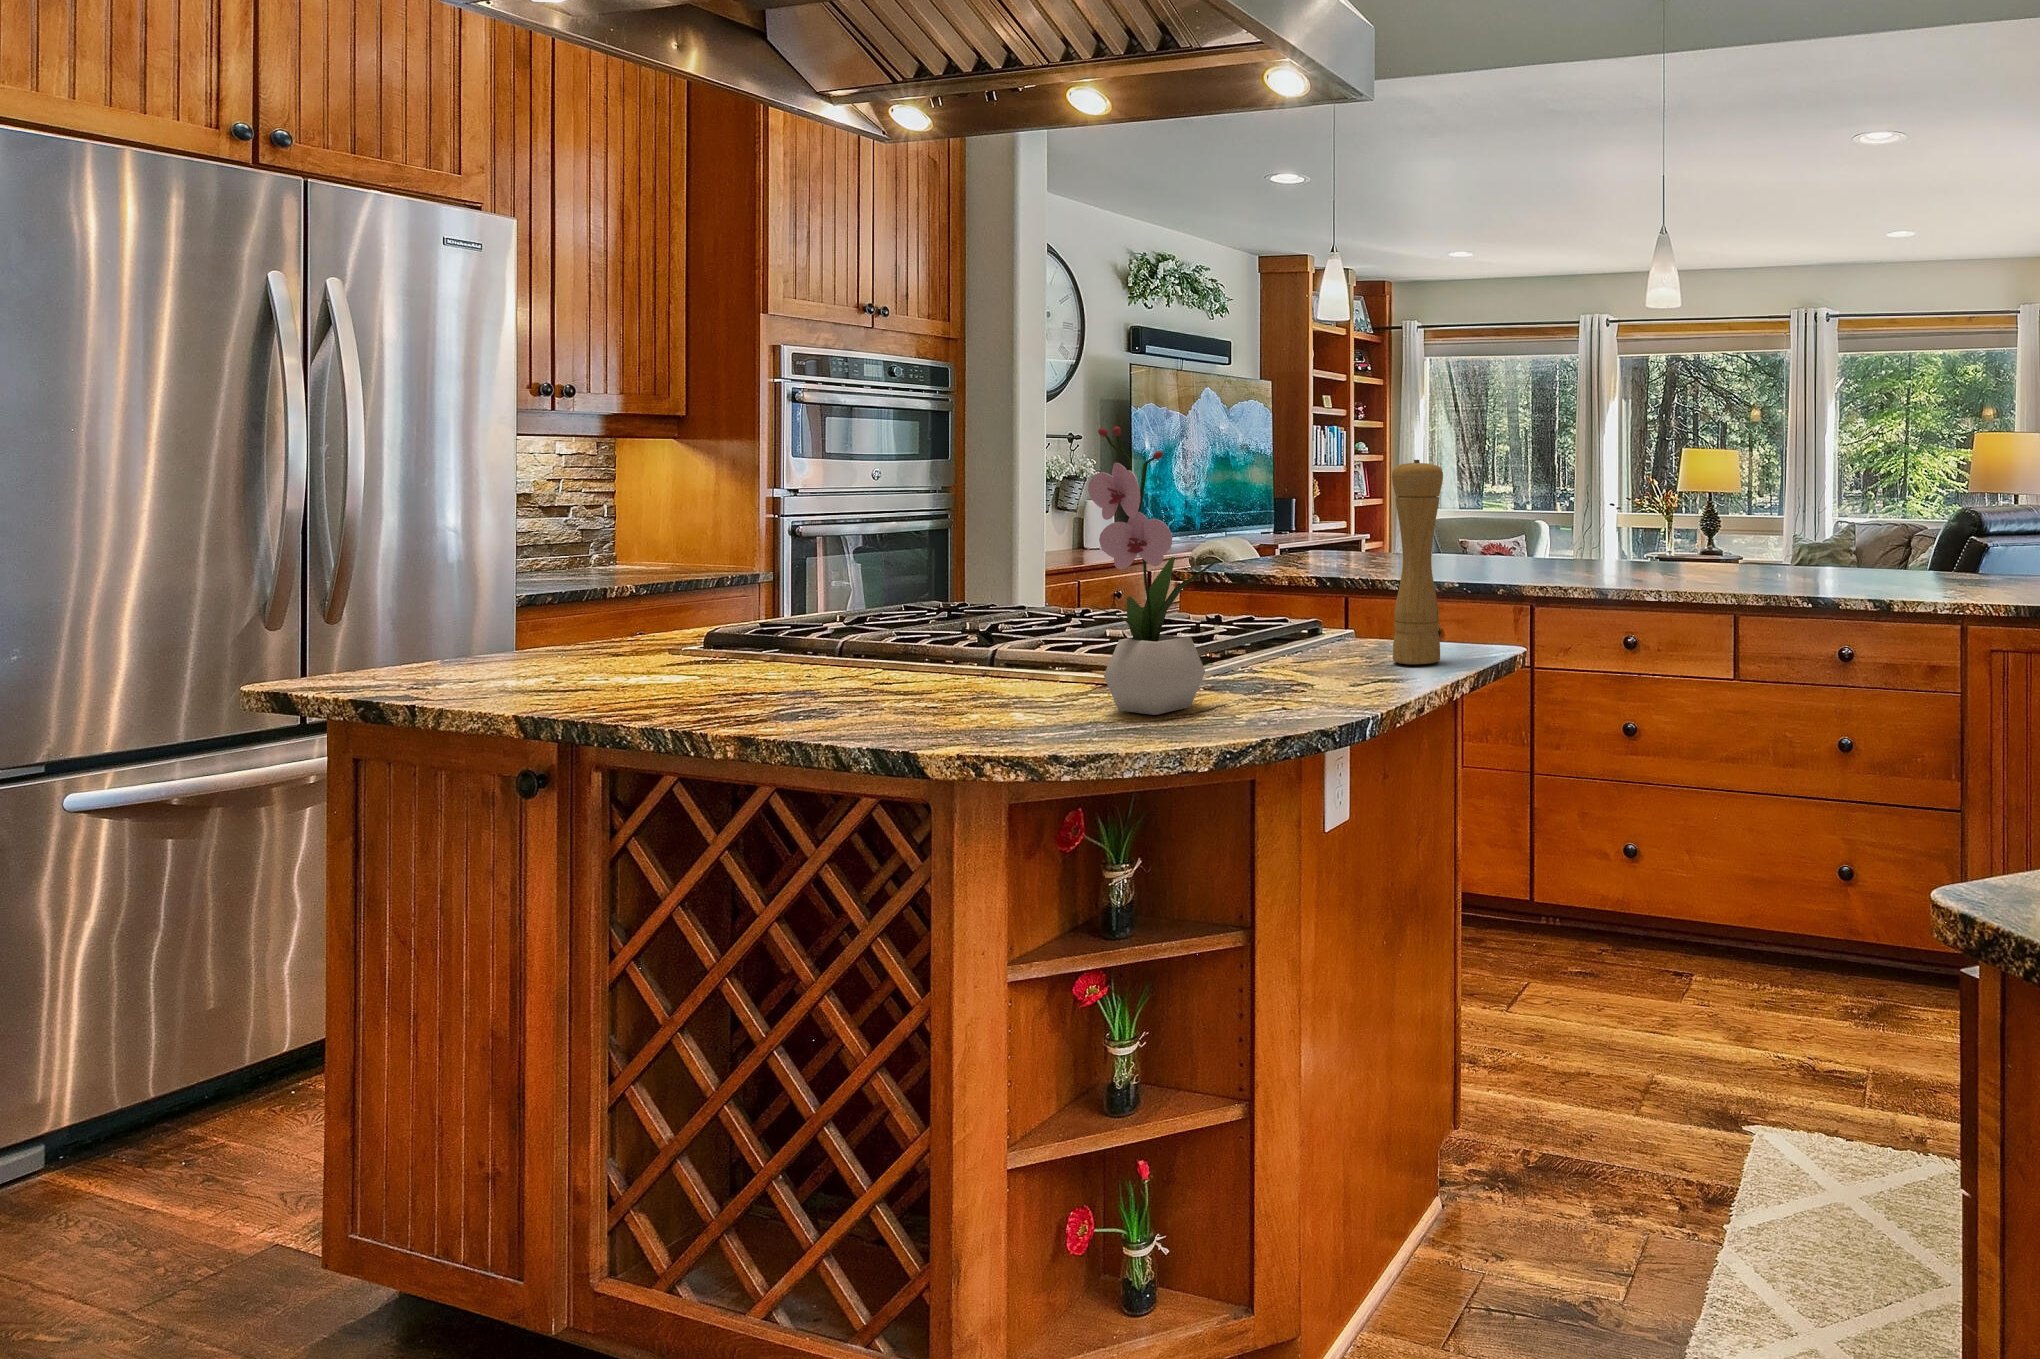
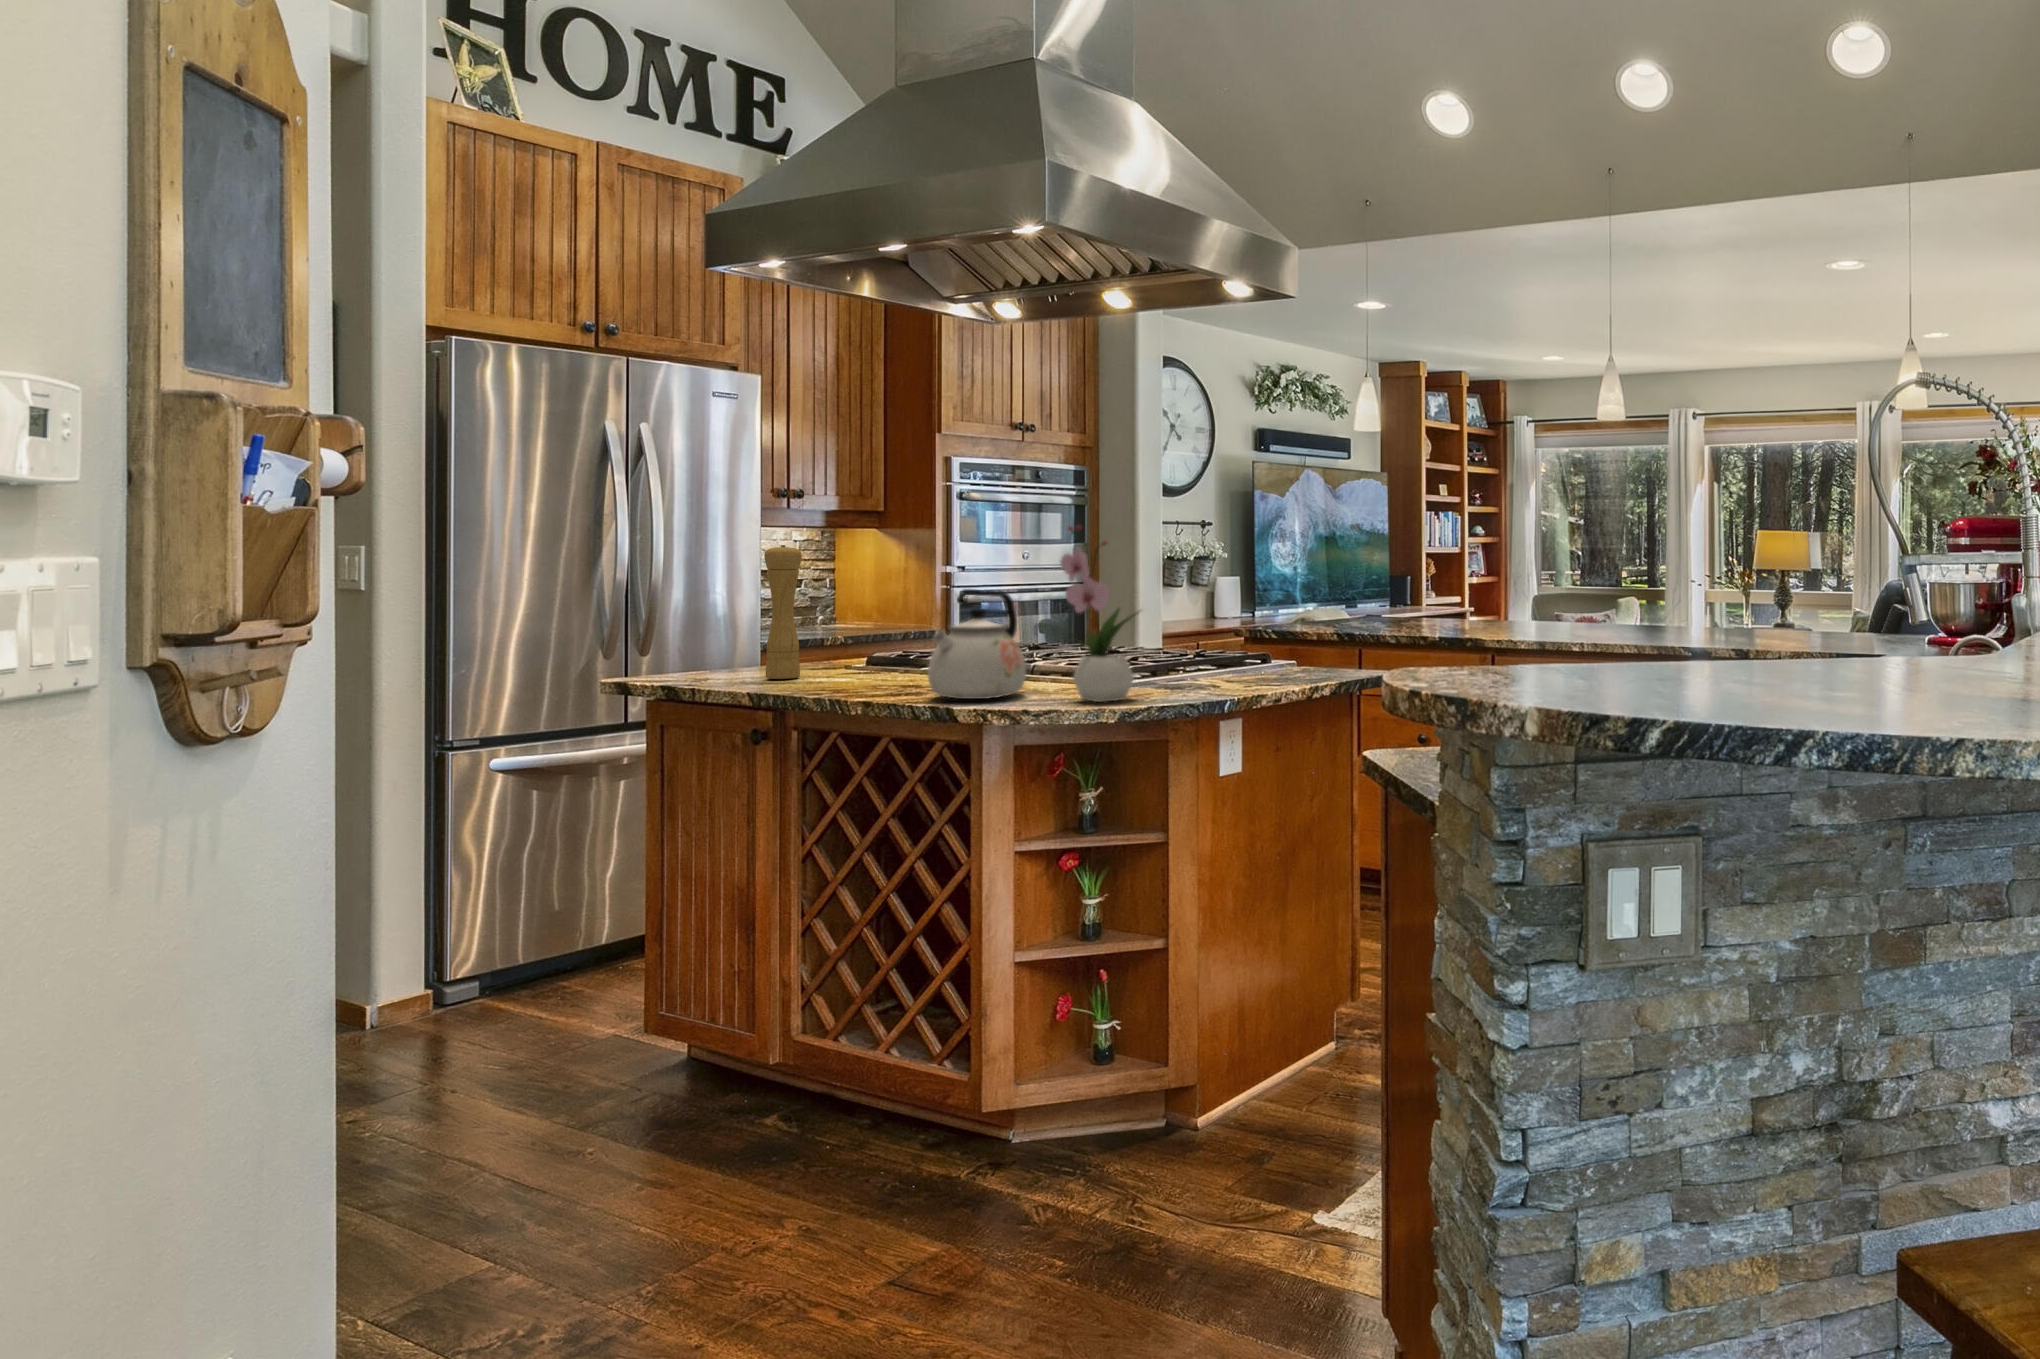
pepper mill: present [1392,460,1443,664] -> present [764,545,802,679]
kettle: none [851,532,1015,716] -> present [928,589,1026,699]

